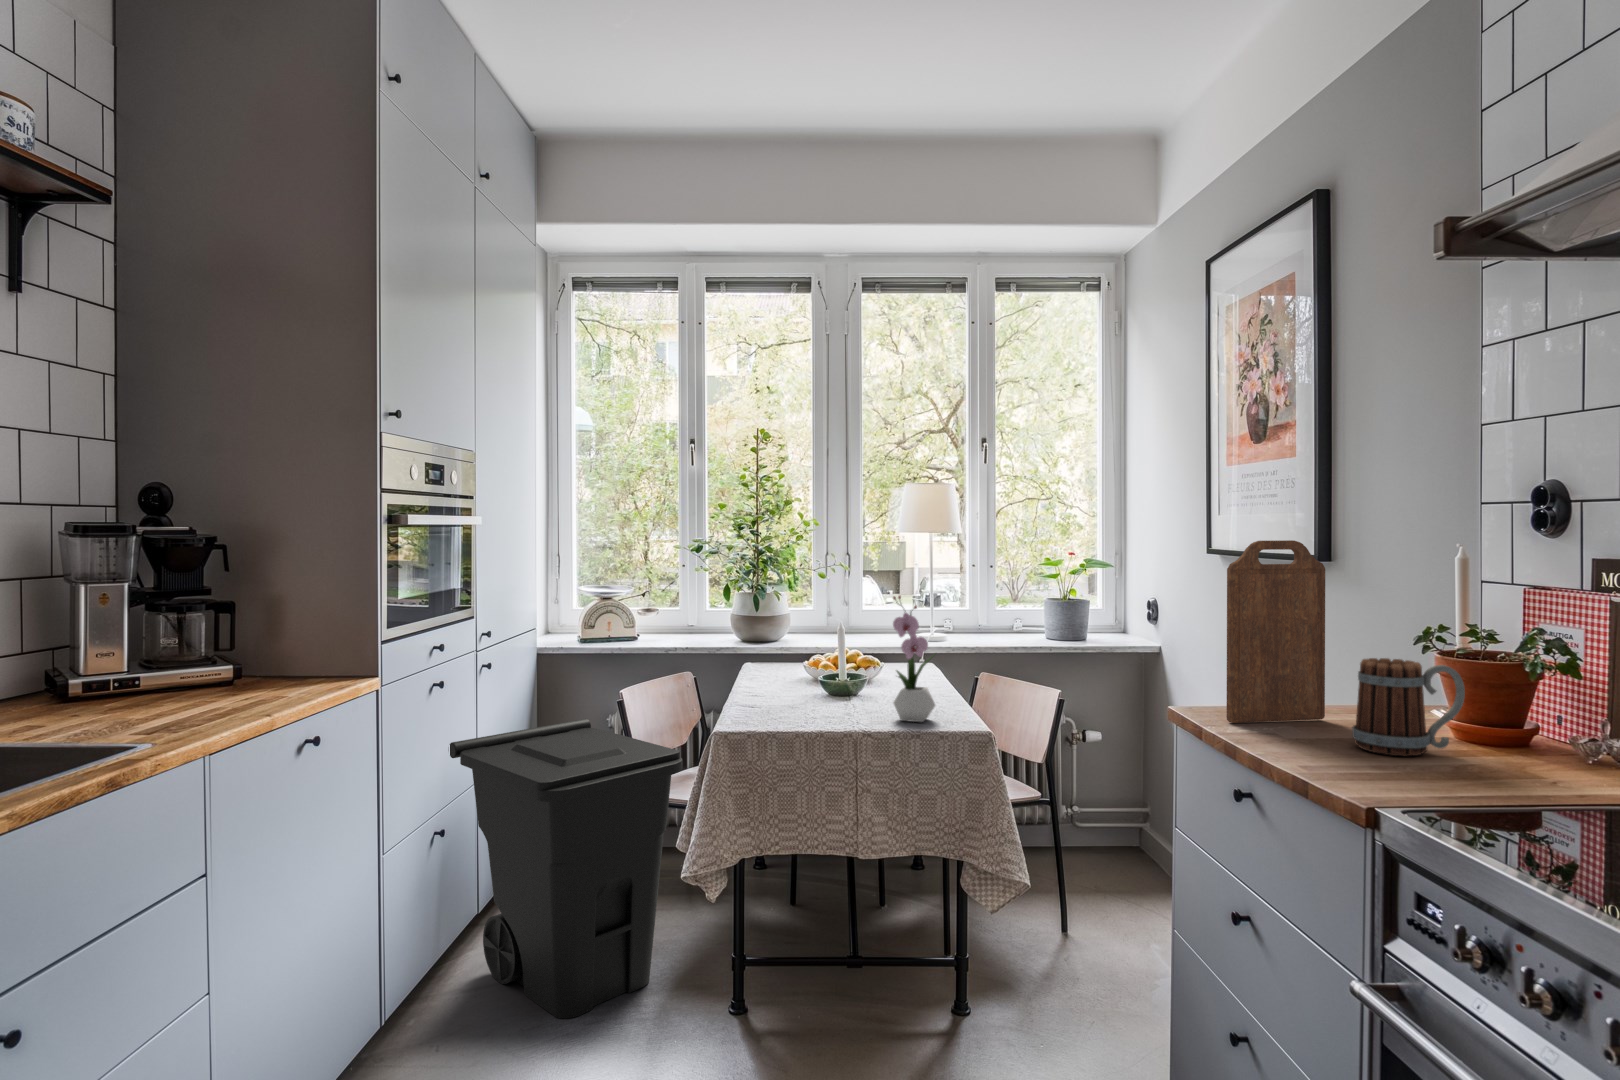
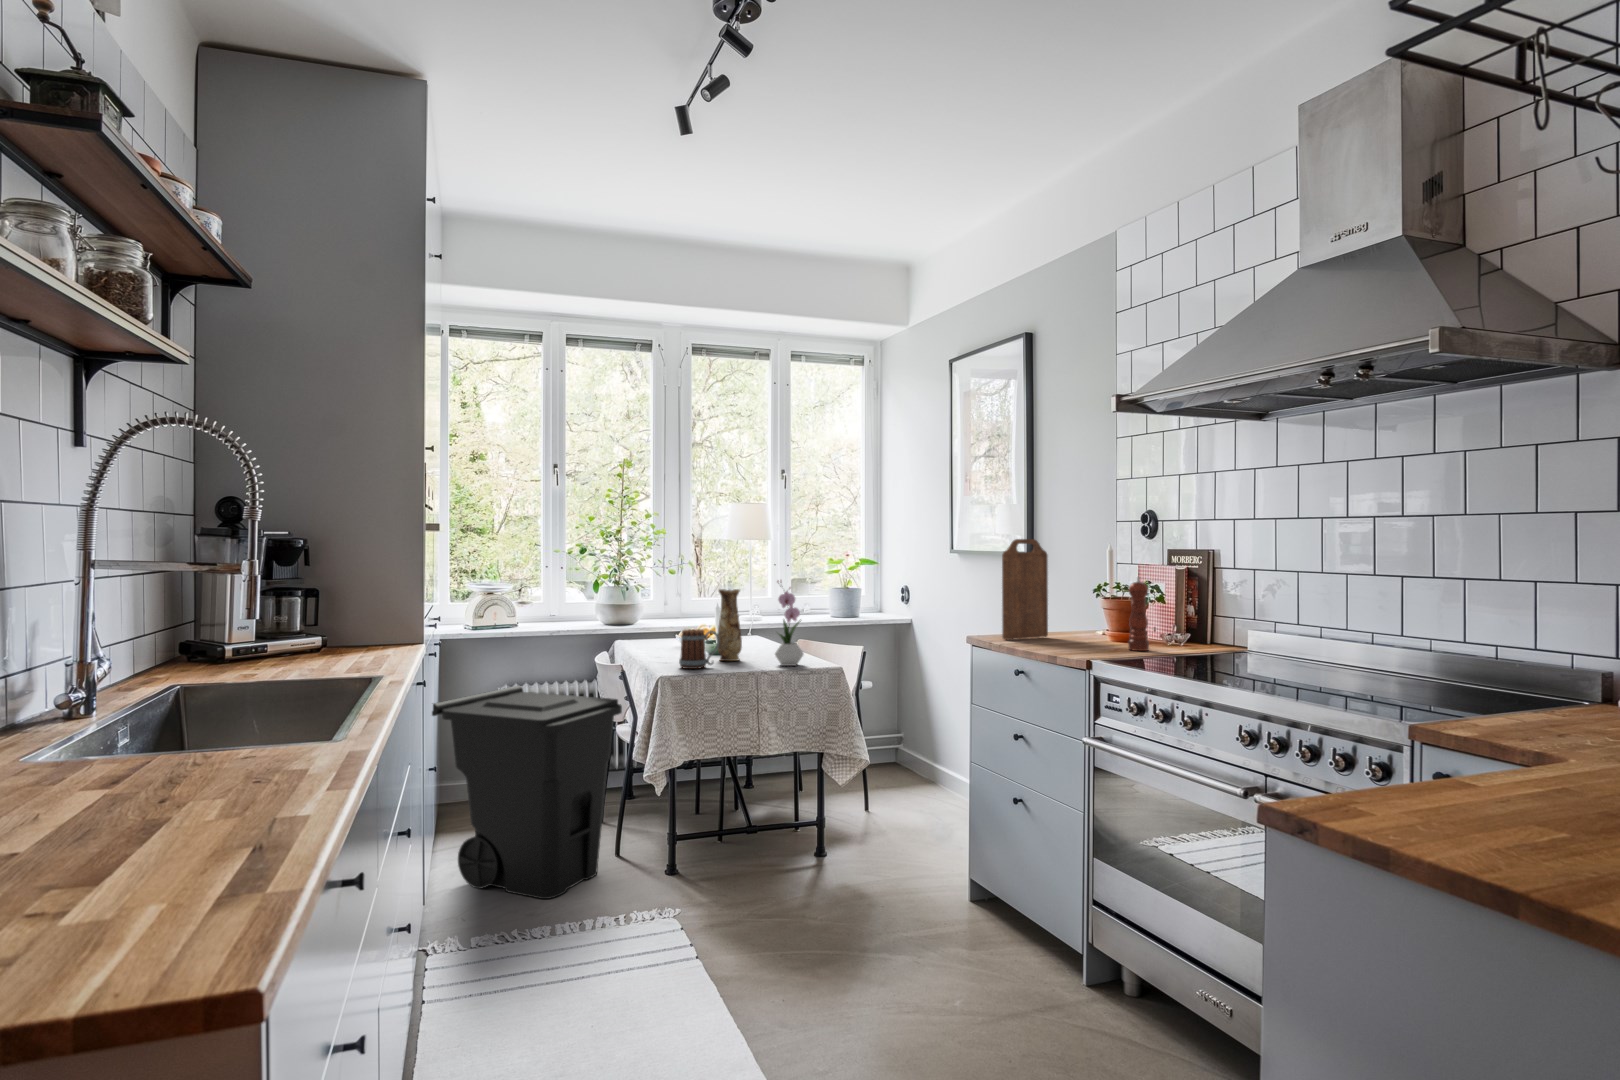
vase: none [823,604,858,707] -> present [718,589,742,661]
pepper mill: none [1486,625,1538,785] -> present [1128,577,1149,651]
mug: present [1352,658,1465,756] -> present [679,629,719,669]

